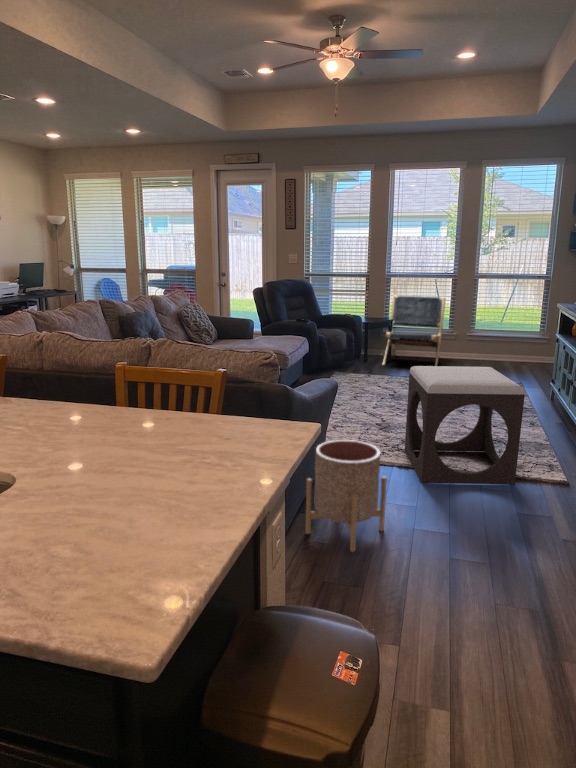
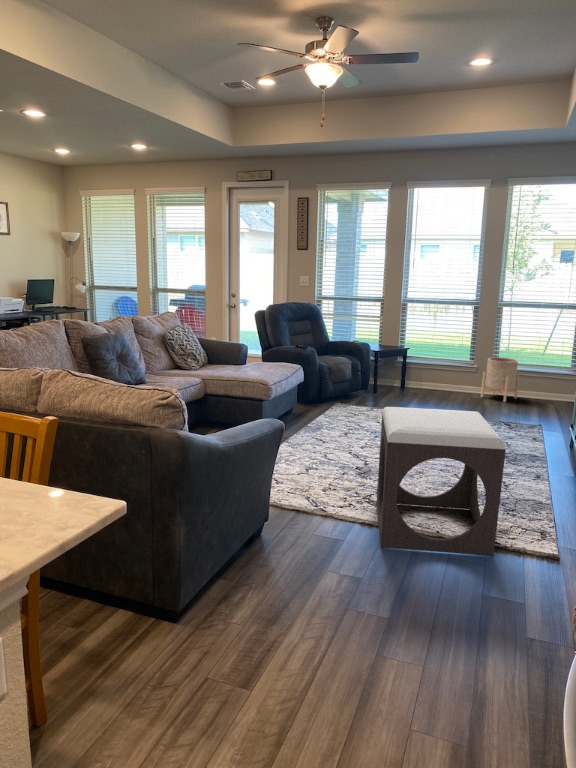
lounge chair: present [382,295,445,366] -> none [390,322,465,404]
planter: present [306,440,387,552] -> present [481,357,519,402]

